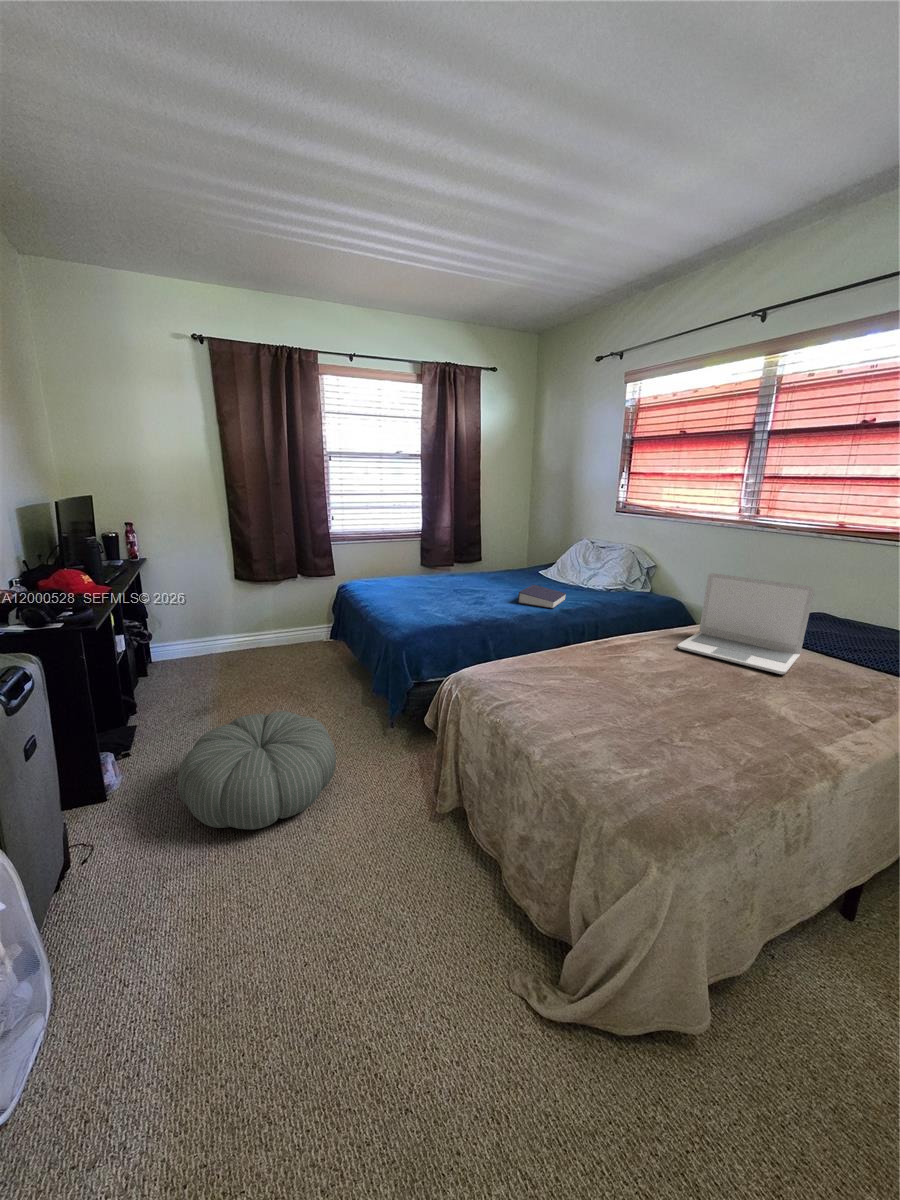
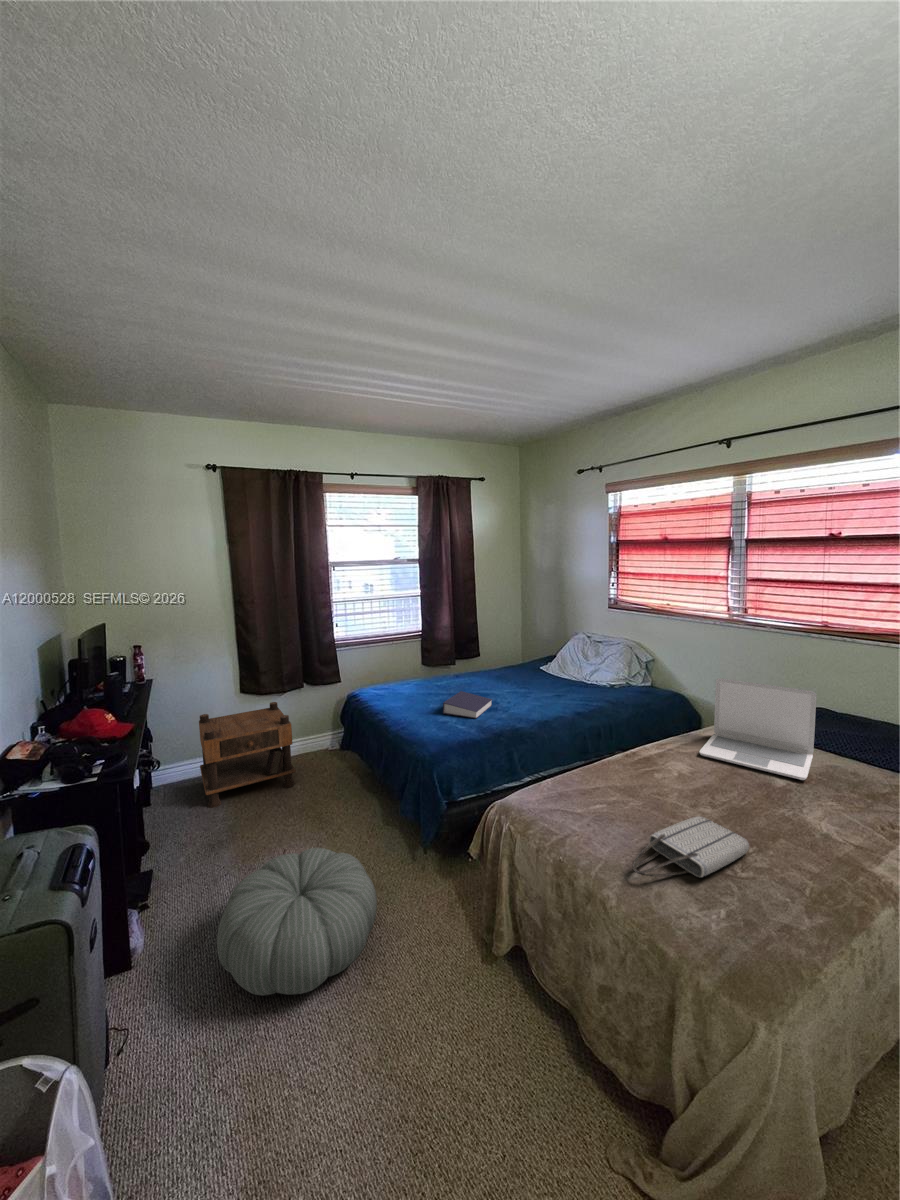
book: present [518,585,566,608] -> present [443,691,492,718]
nightstand: none [195,590,287,680] -> present [199,702,296,808]
tote bag: none [571,694,702,744] -> present [633,817,749,877]

